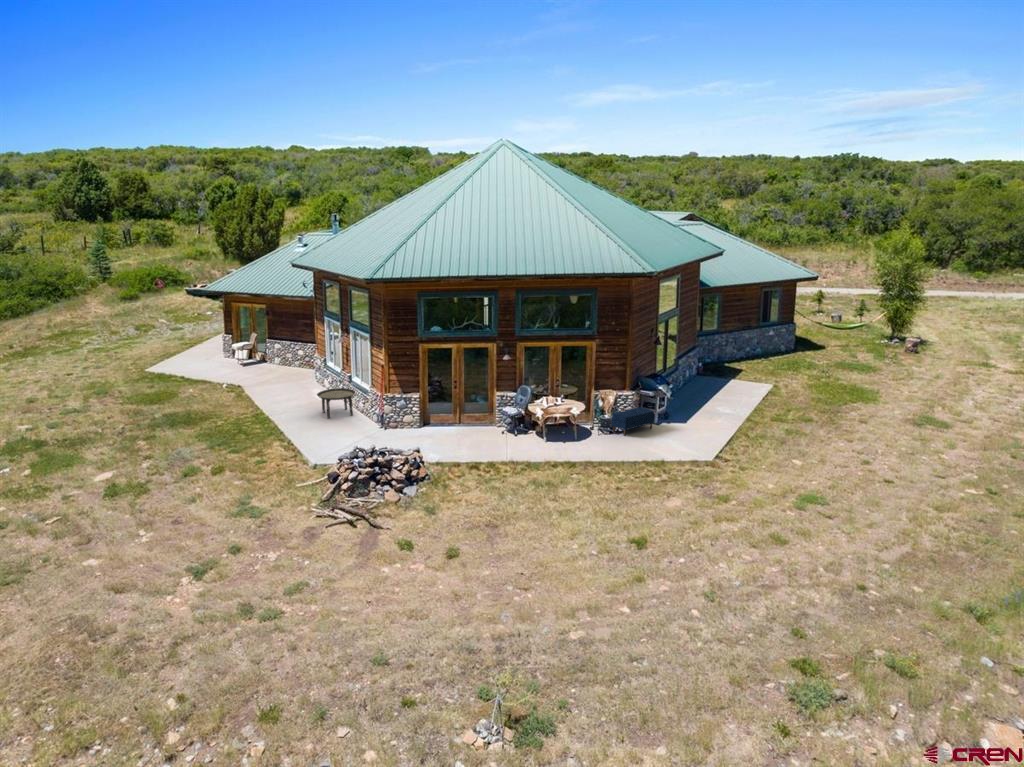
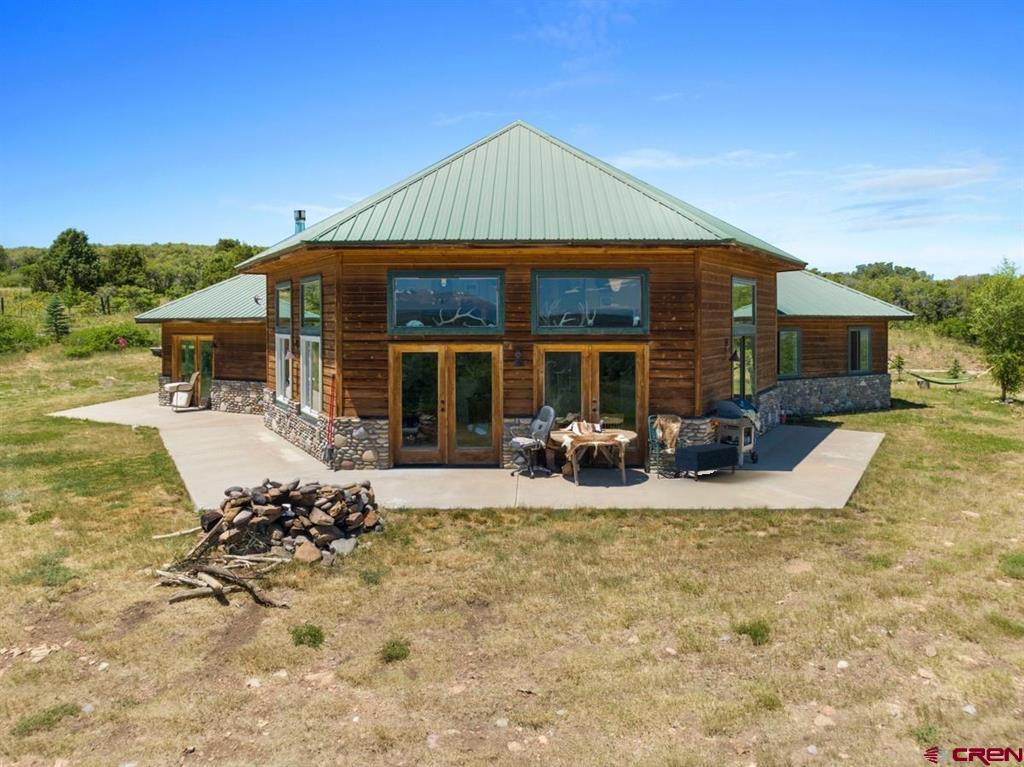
round table: present [317,388,355,419] -> none [245,422,301,461]

